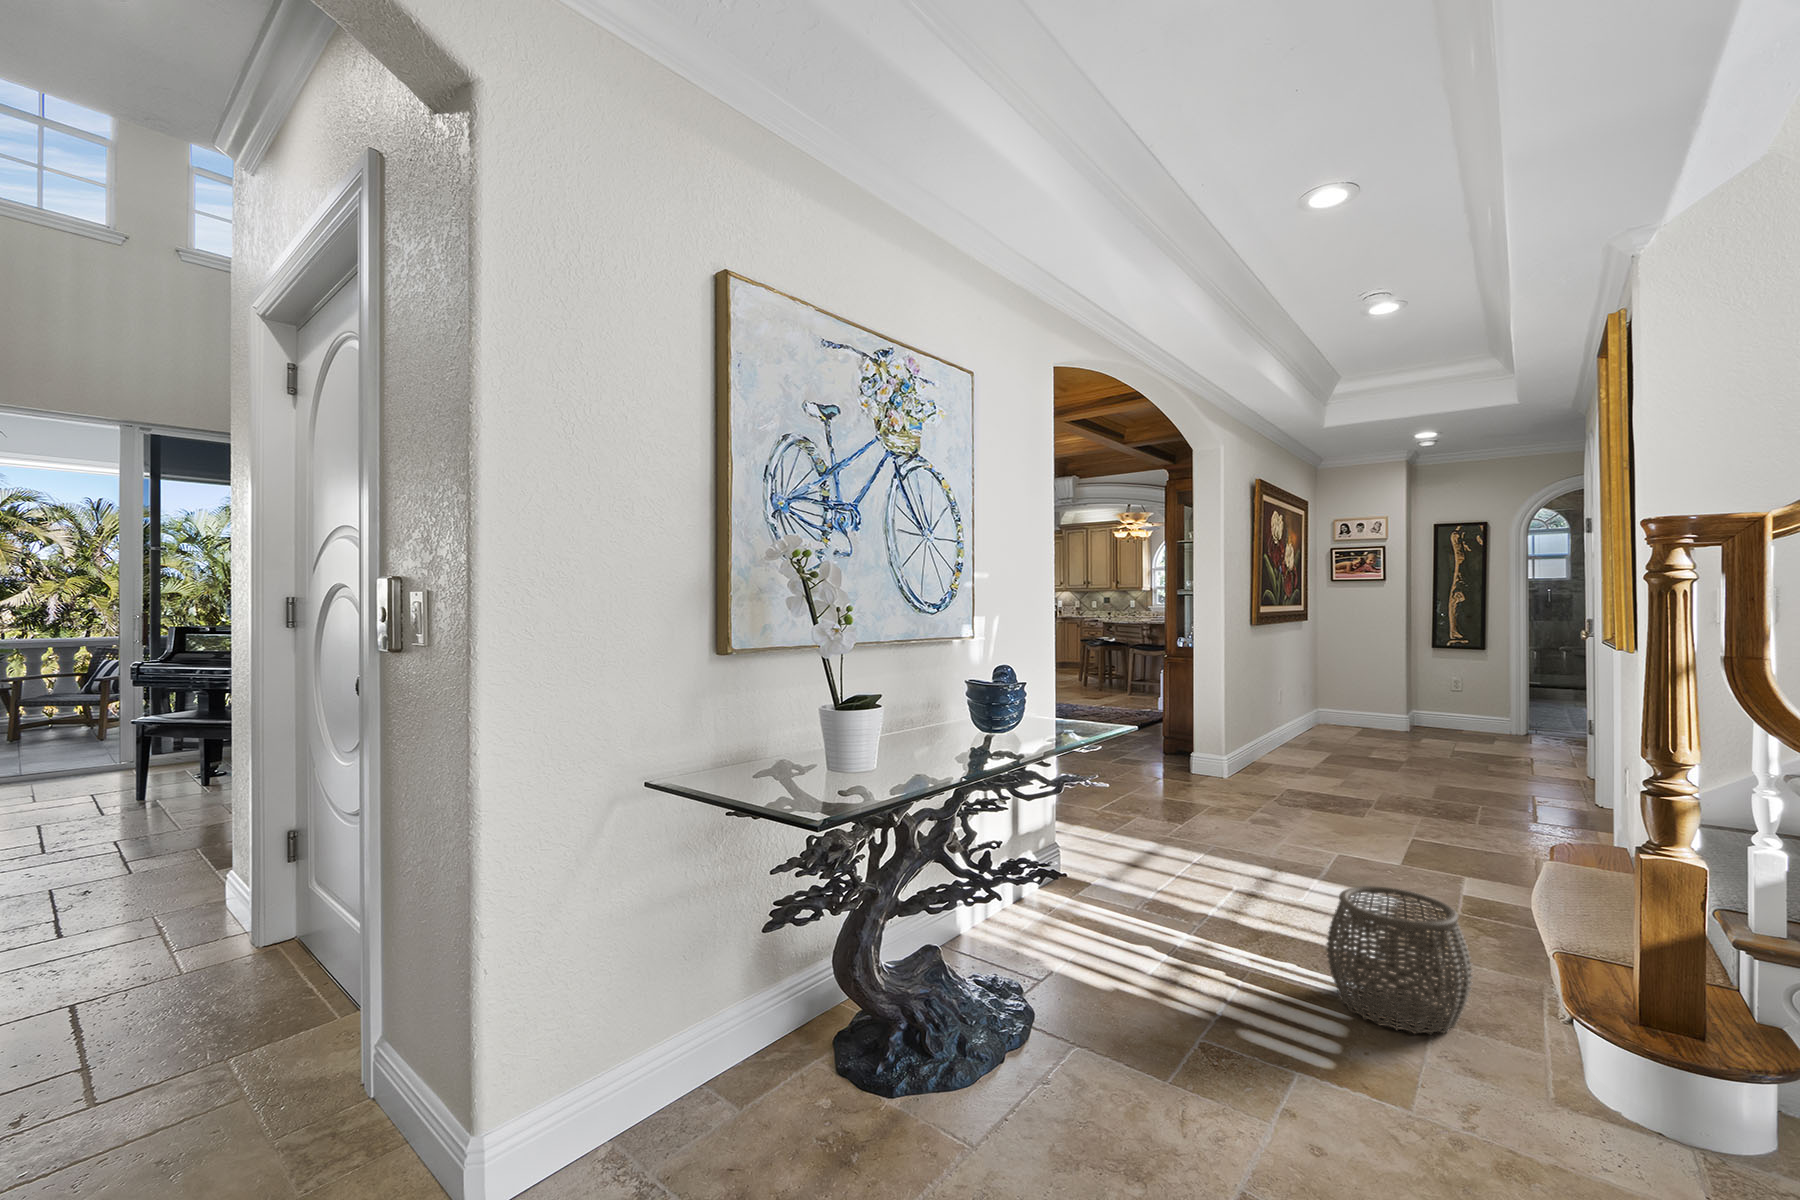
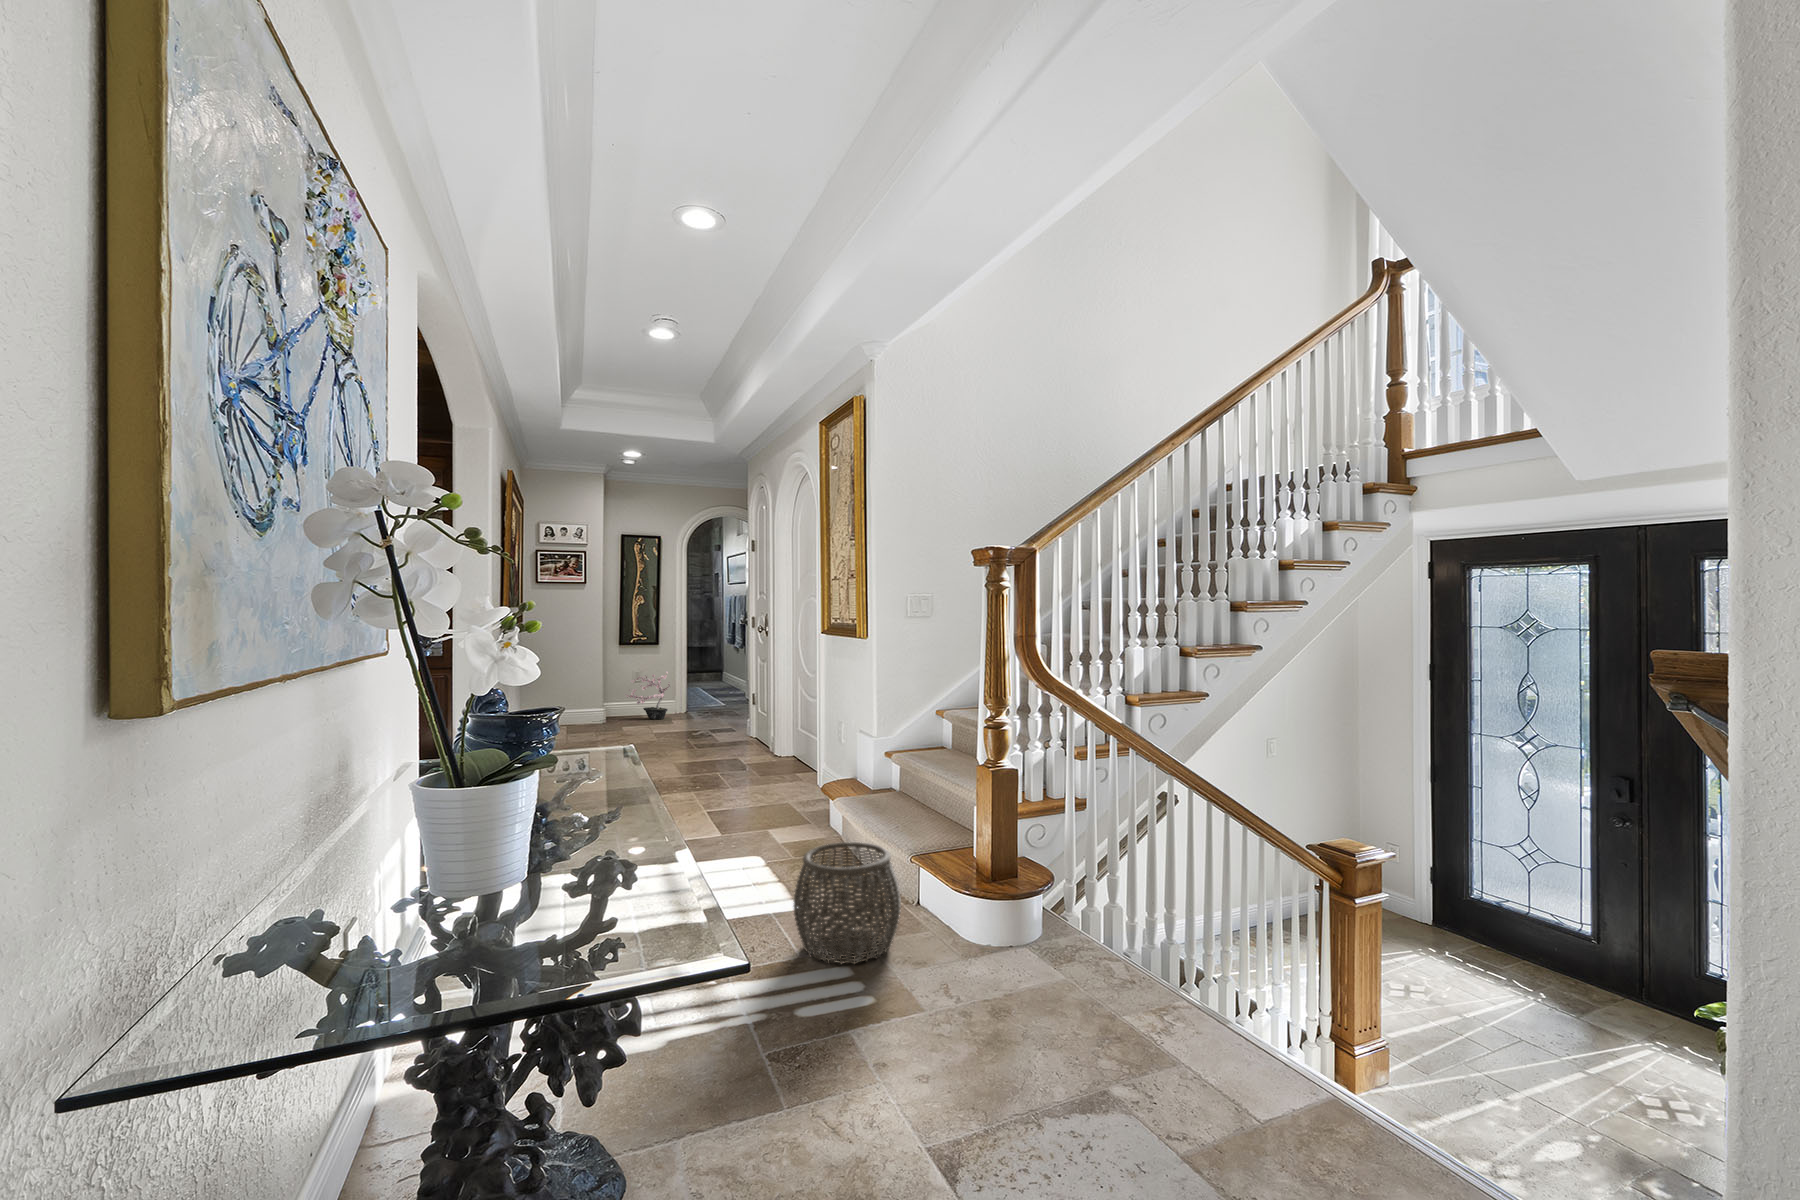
potted plant: none [1432,682,1497,739] -> present [624,672,670,719]

